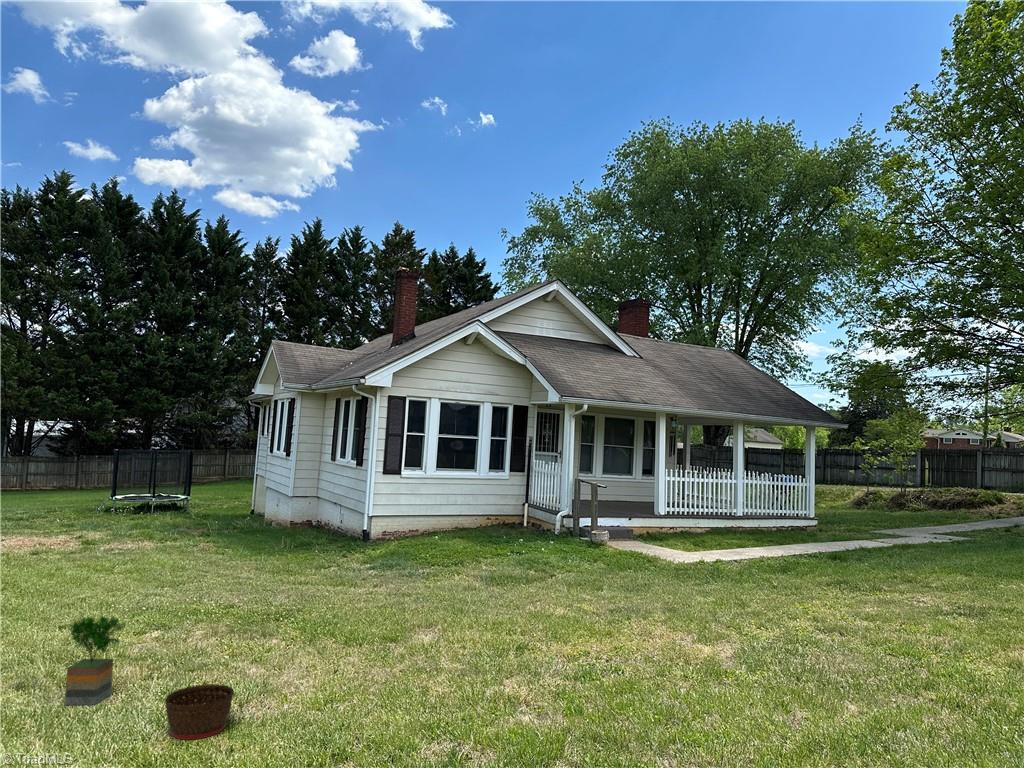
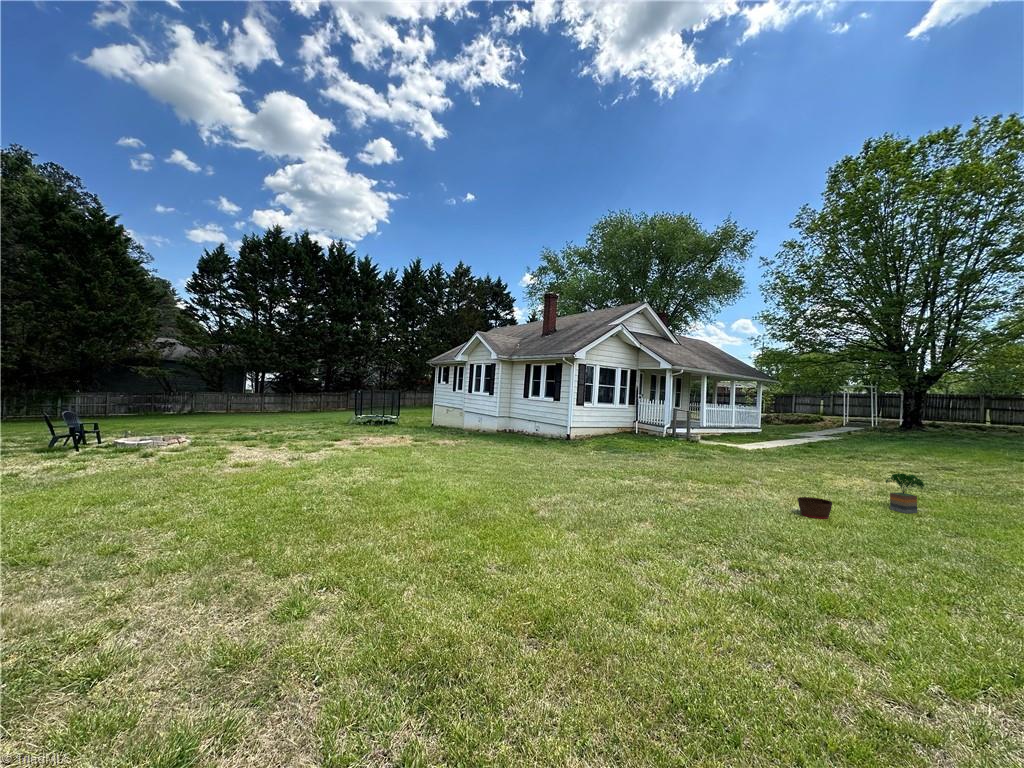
potted tree: present [65,616,125,705] -> present [886,473,925,513]

